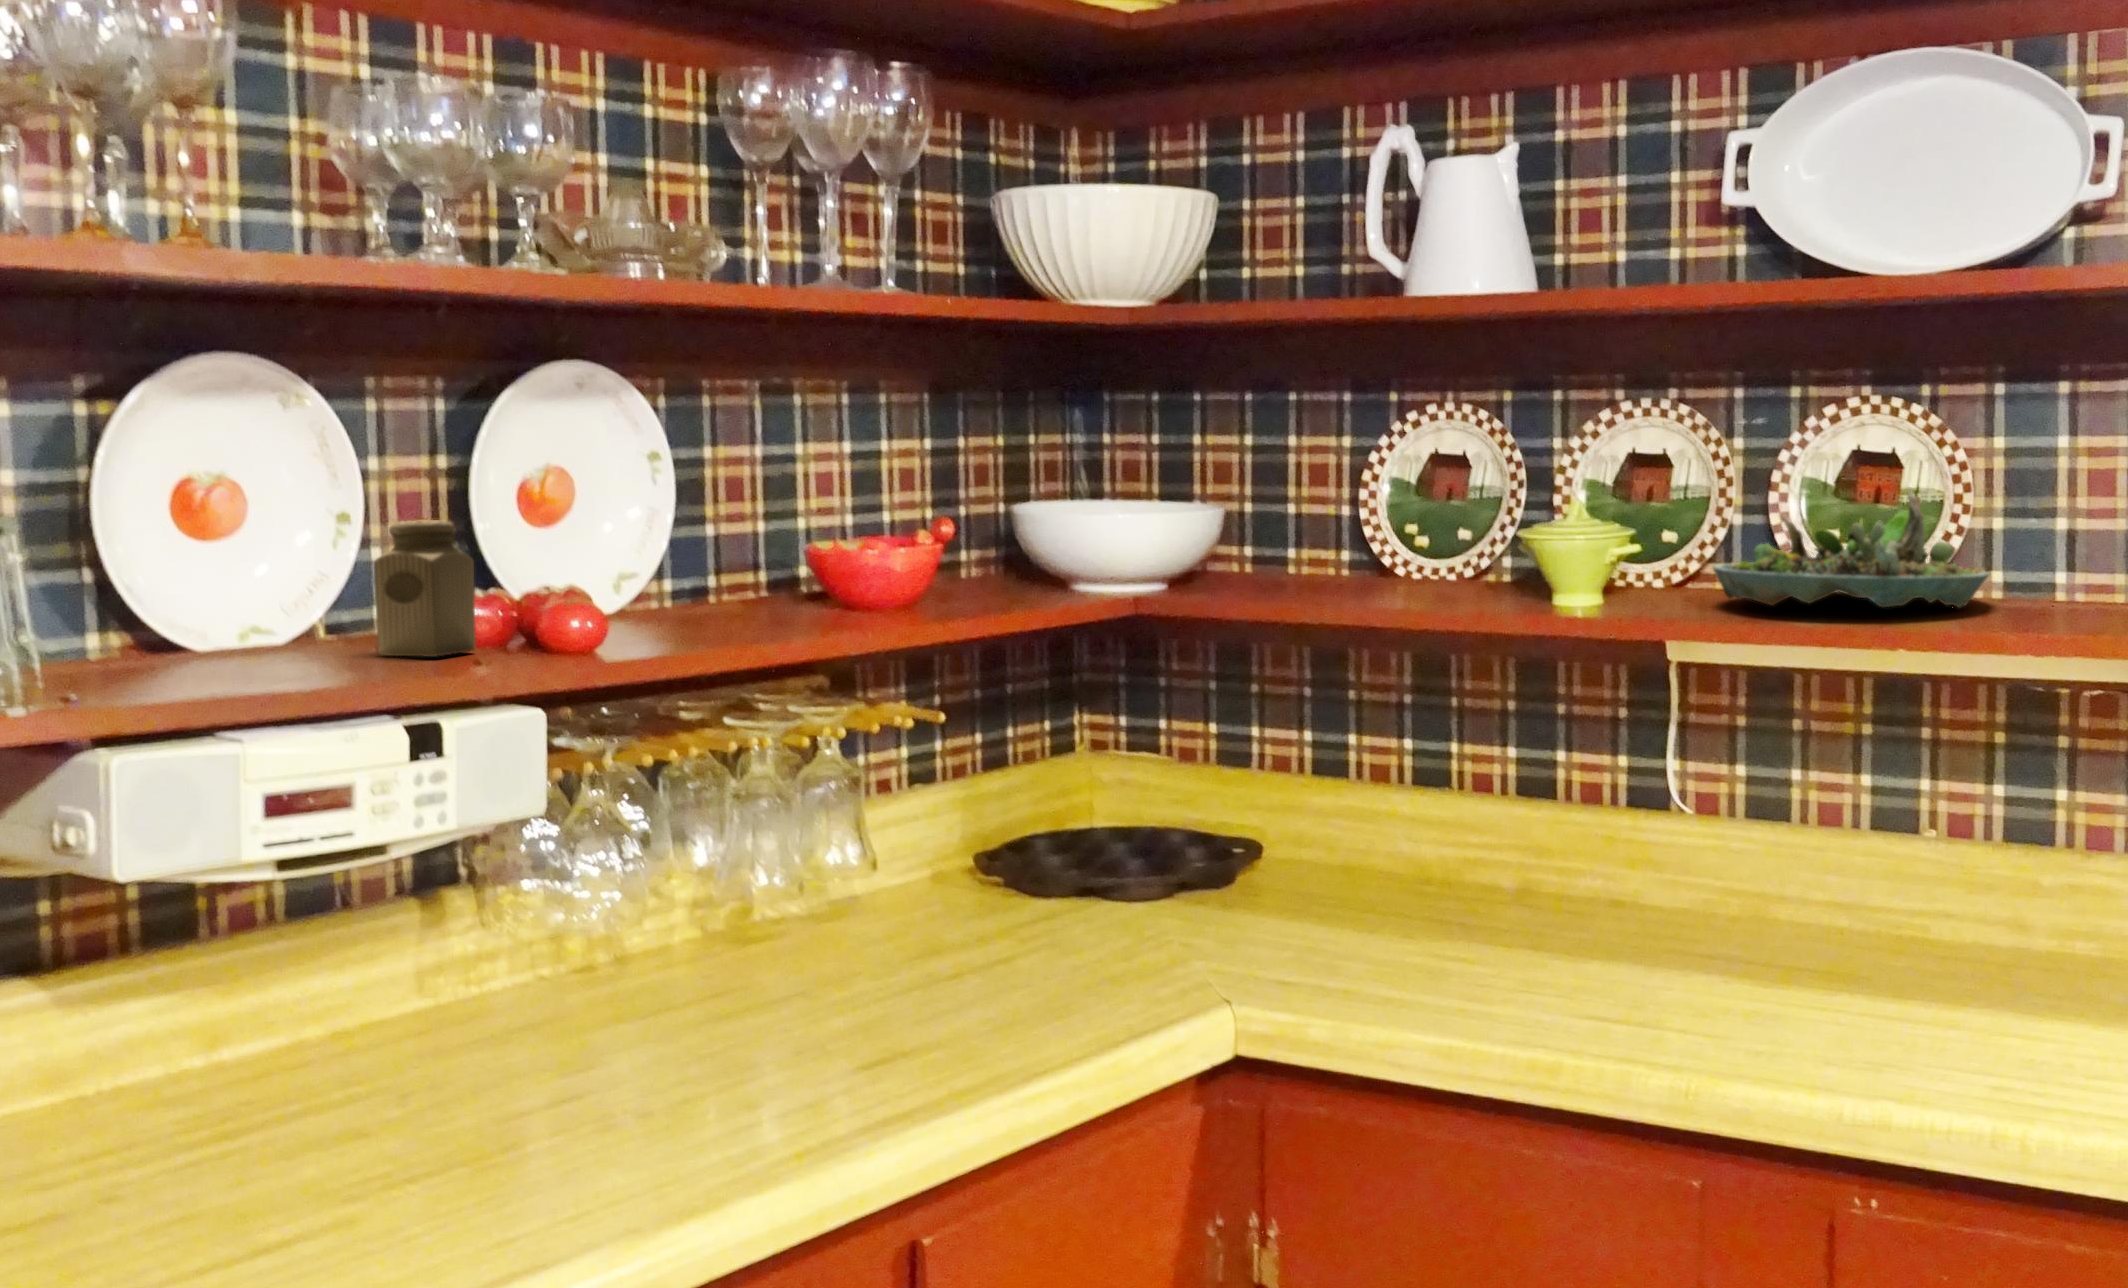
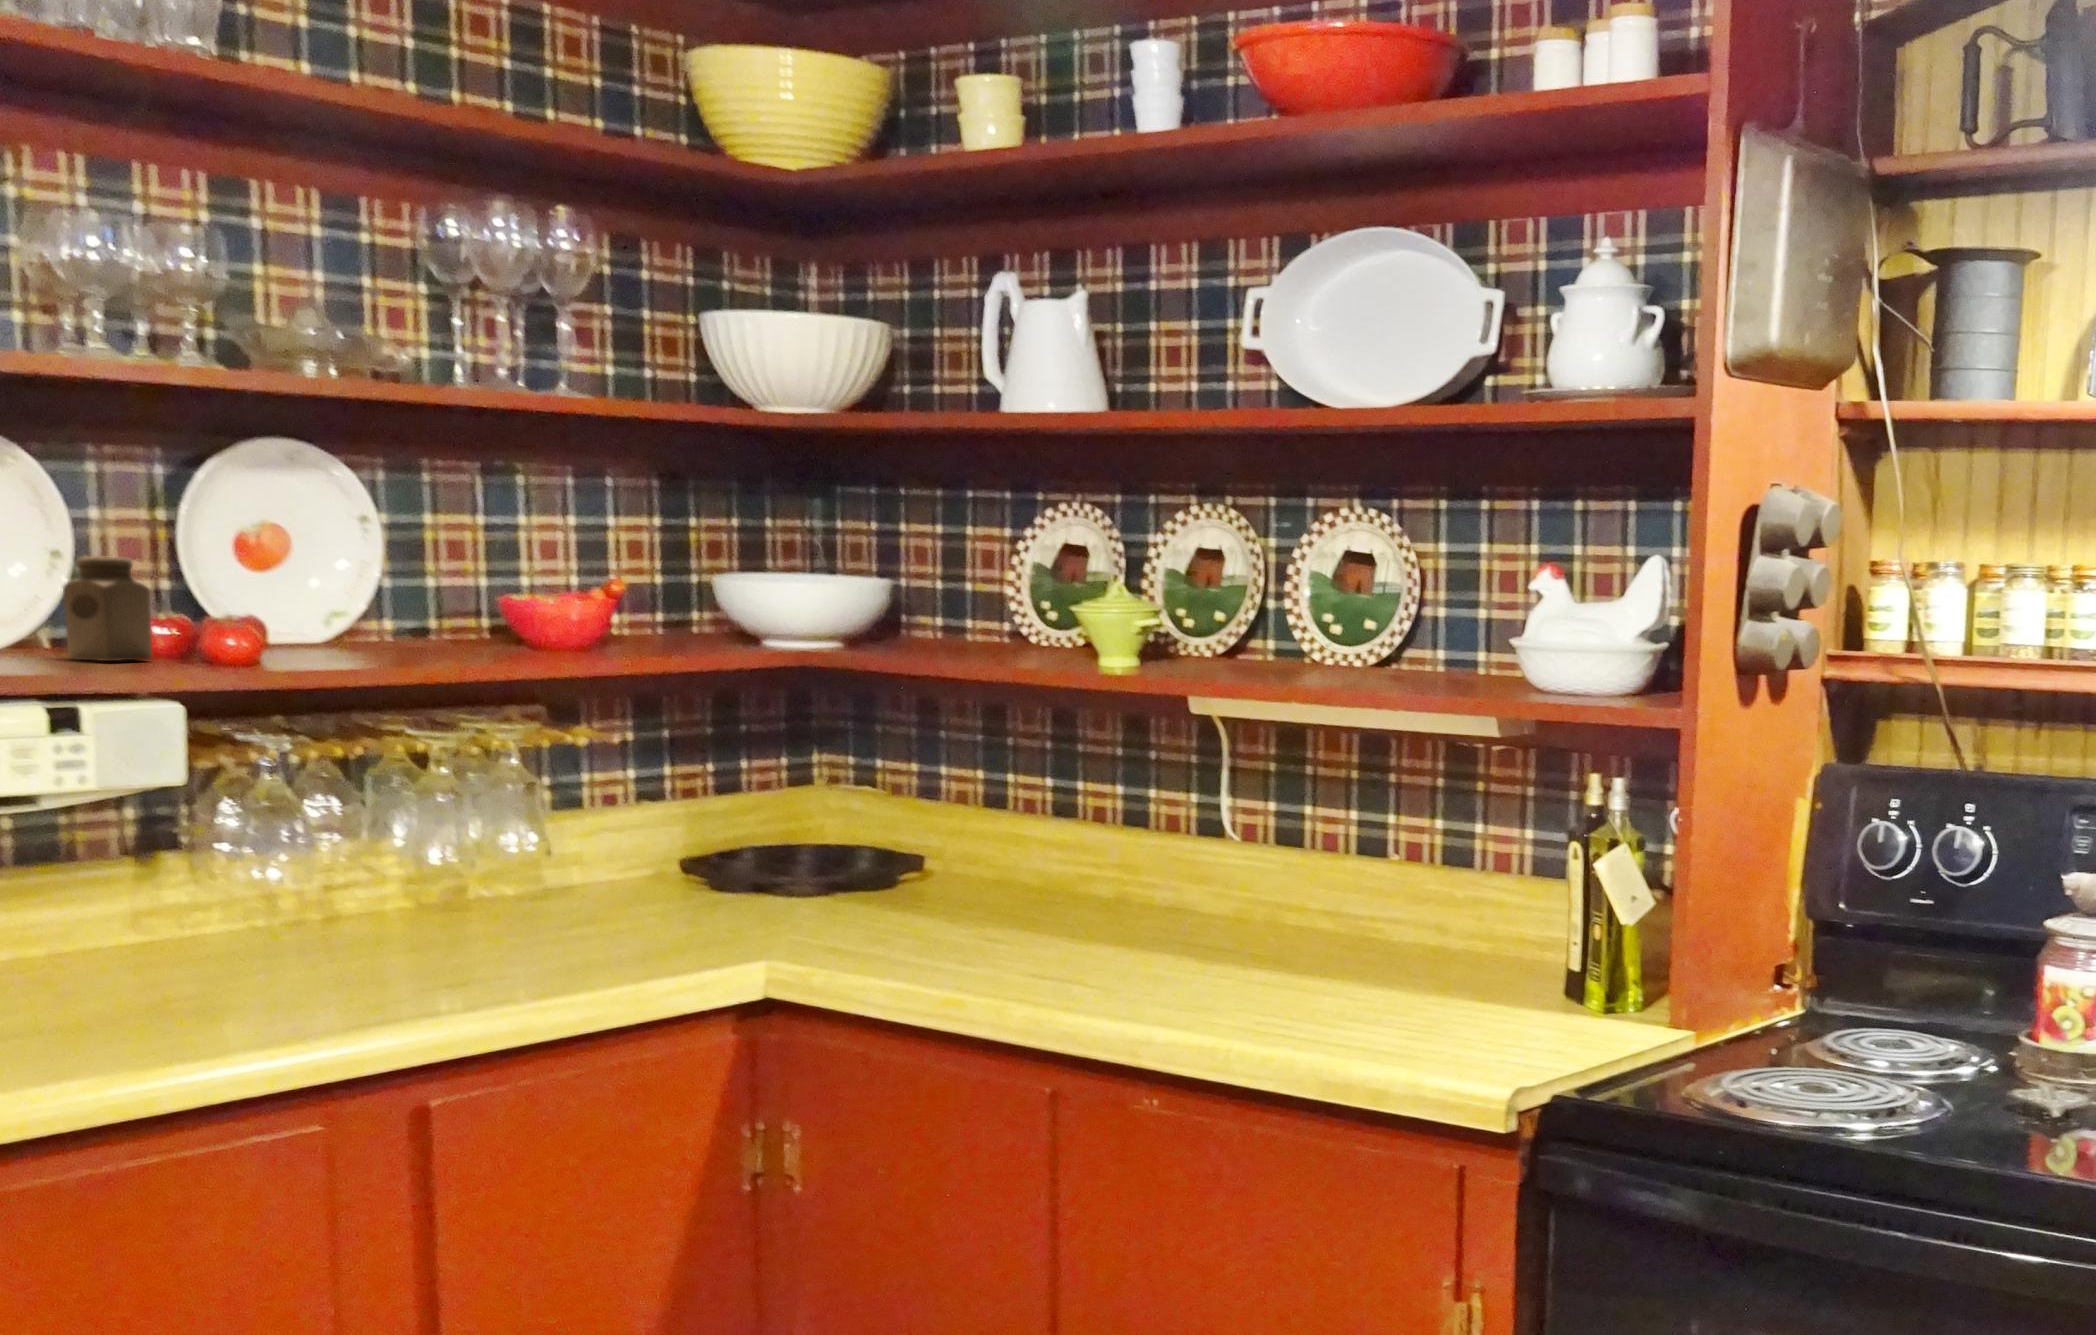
succulent planter: present [1713,493,1988,607] -> none [1201,583,1411,676]

